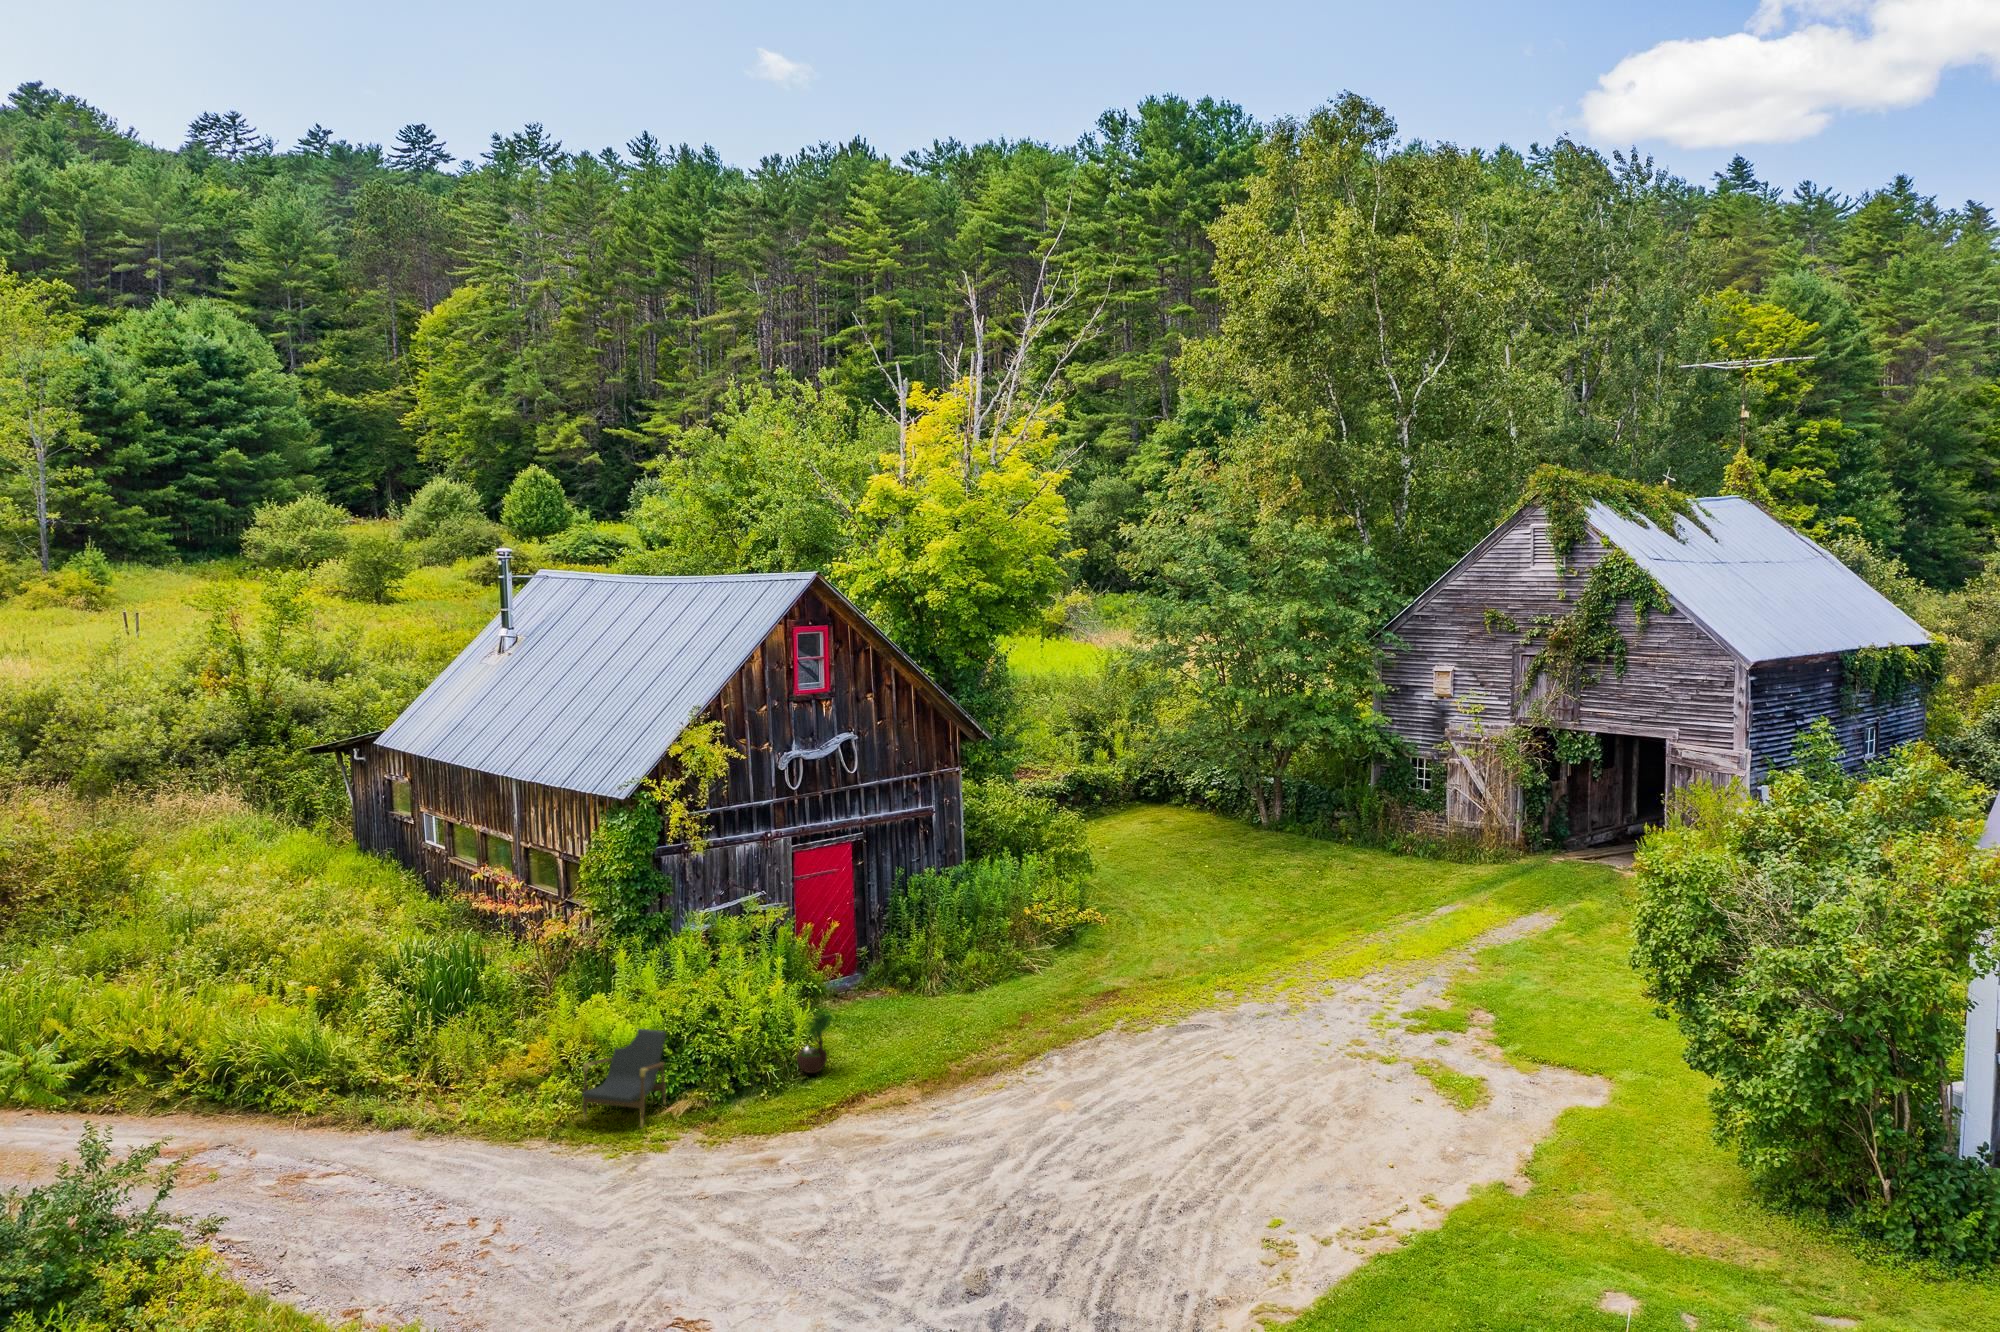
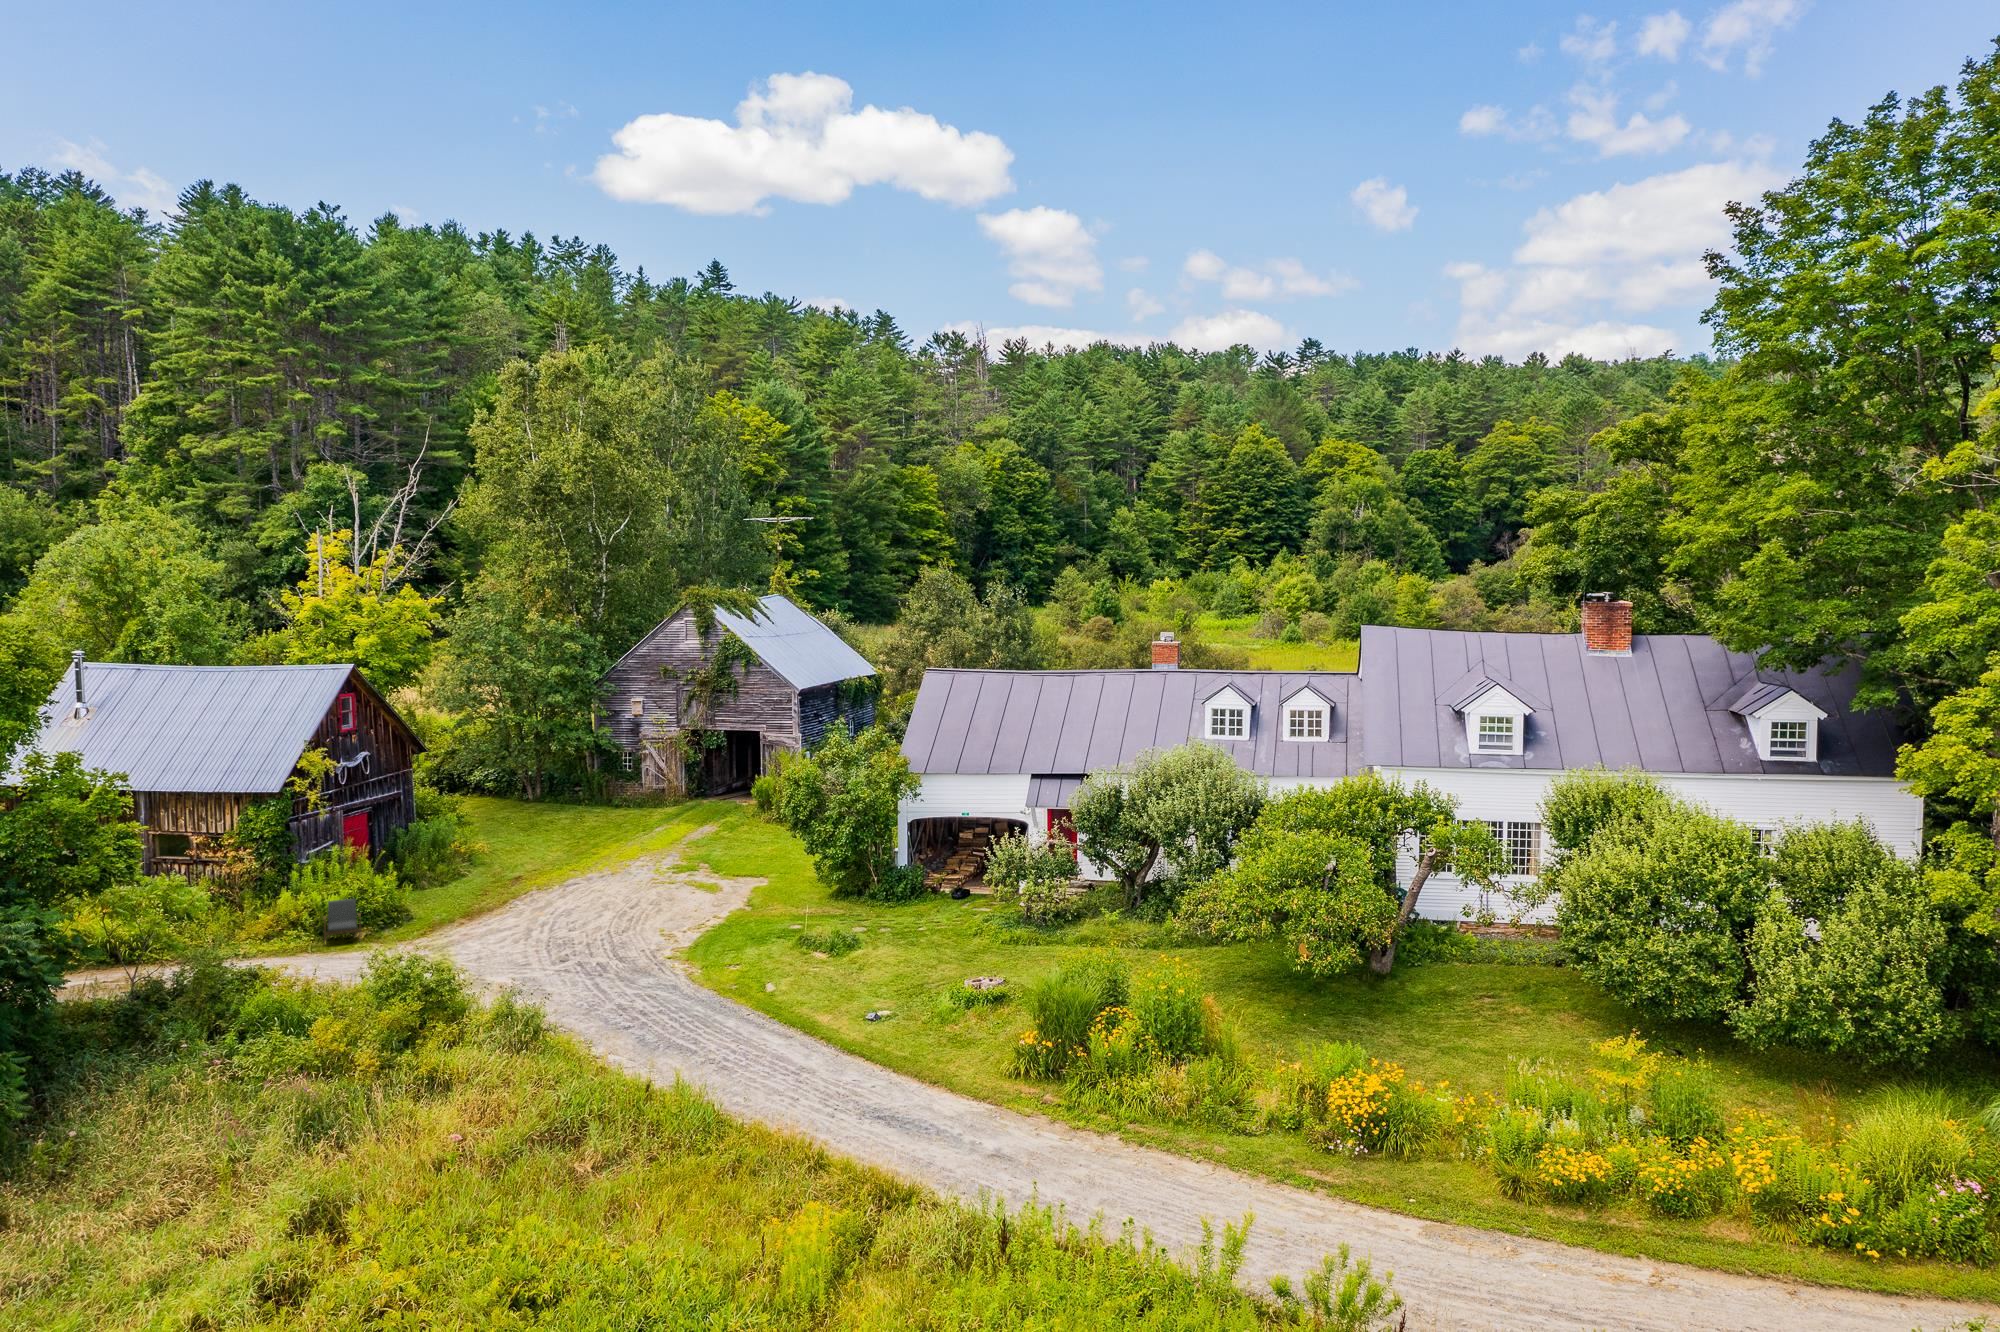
potted tree: present [797,1011,831,1073] -> none [406,883,427,918]

